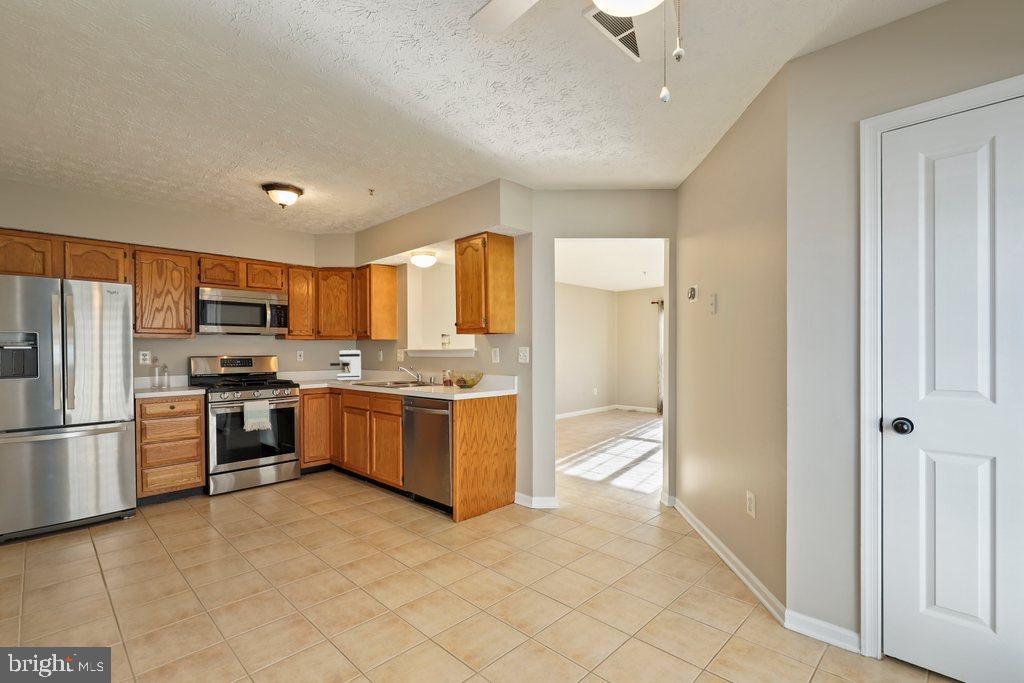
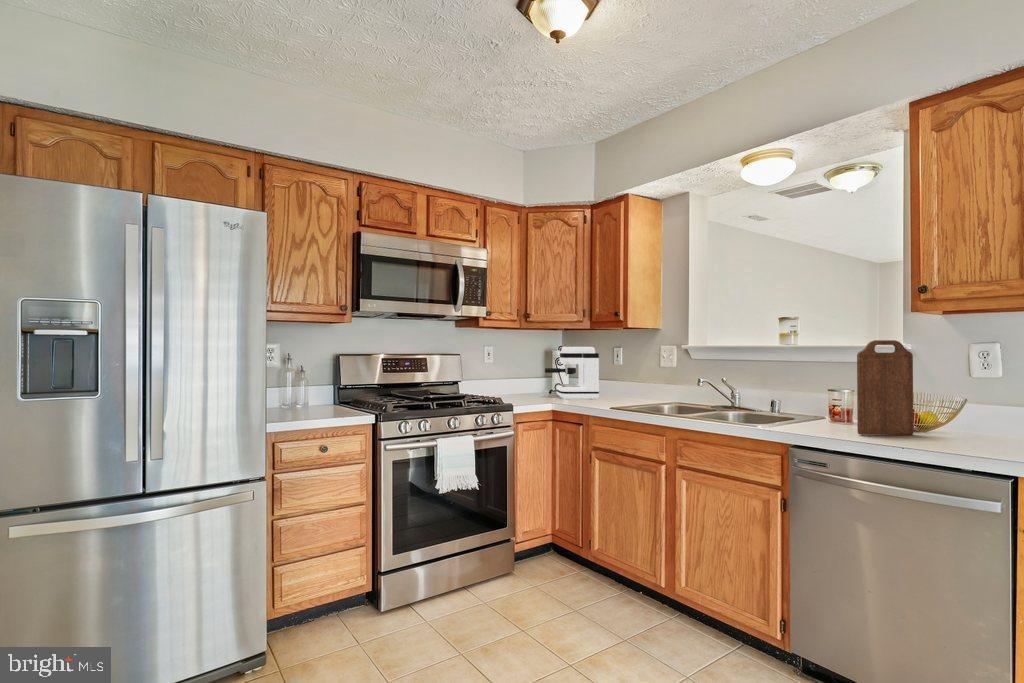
cutting board: none [431,345,456,387] -> present [857,340,914,435]

